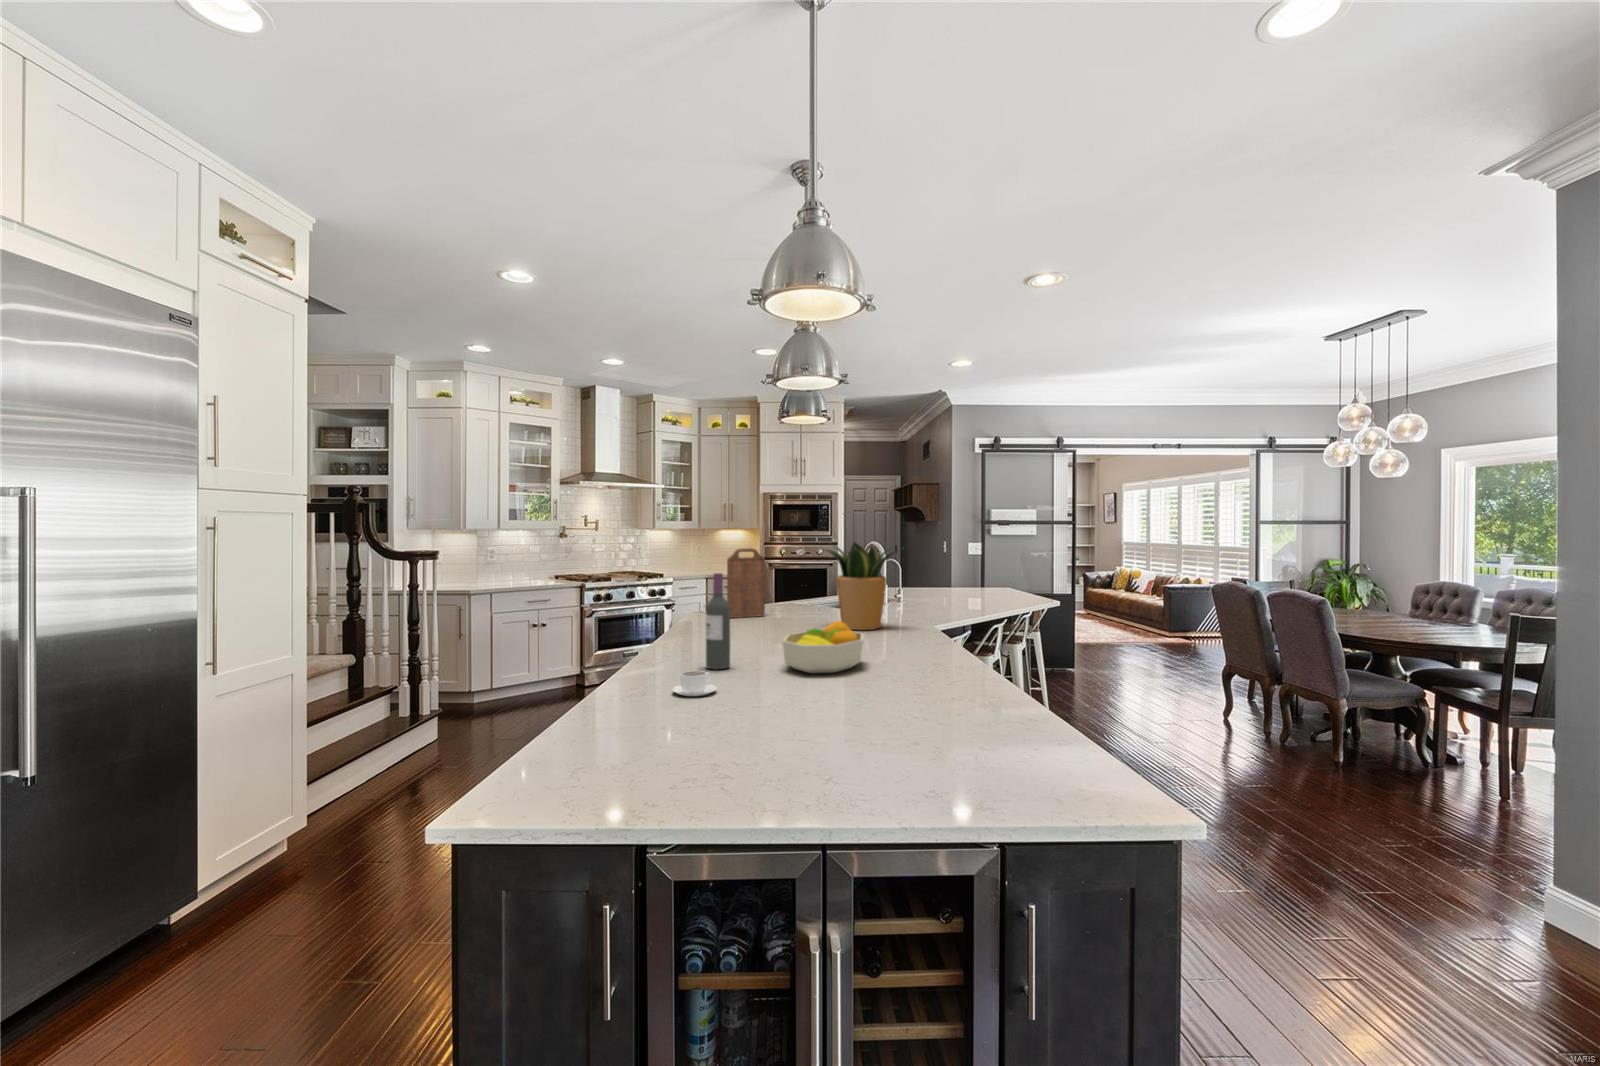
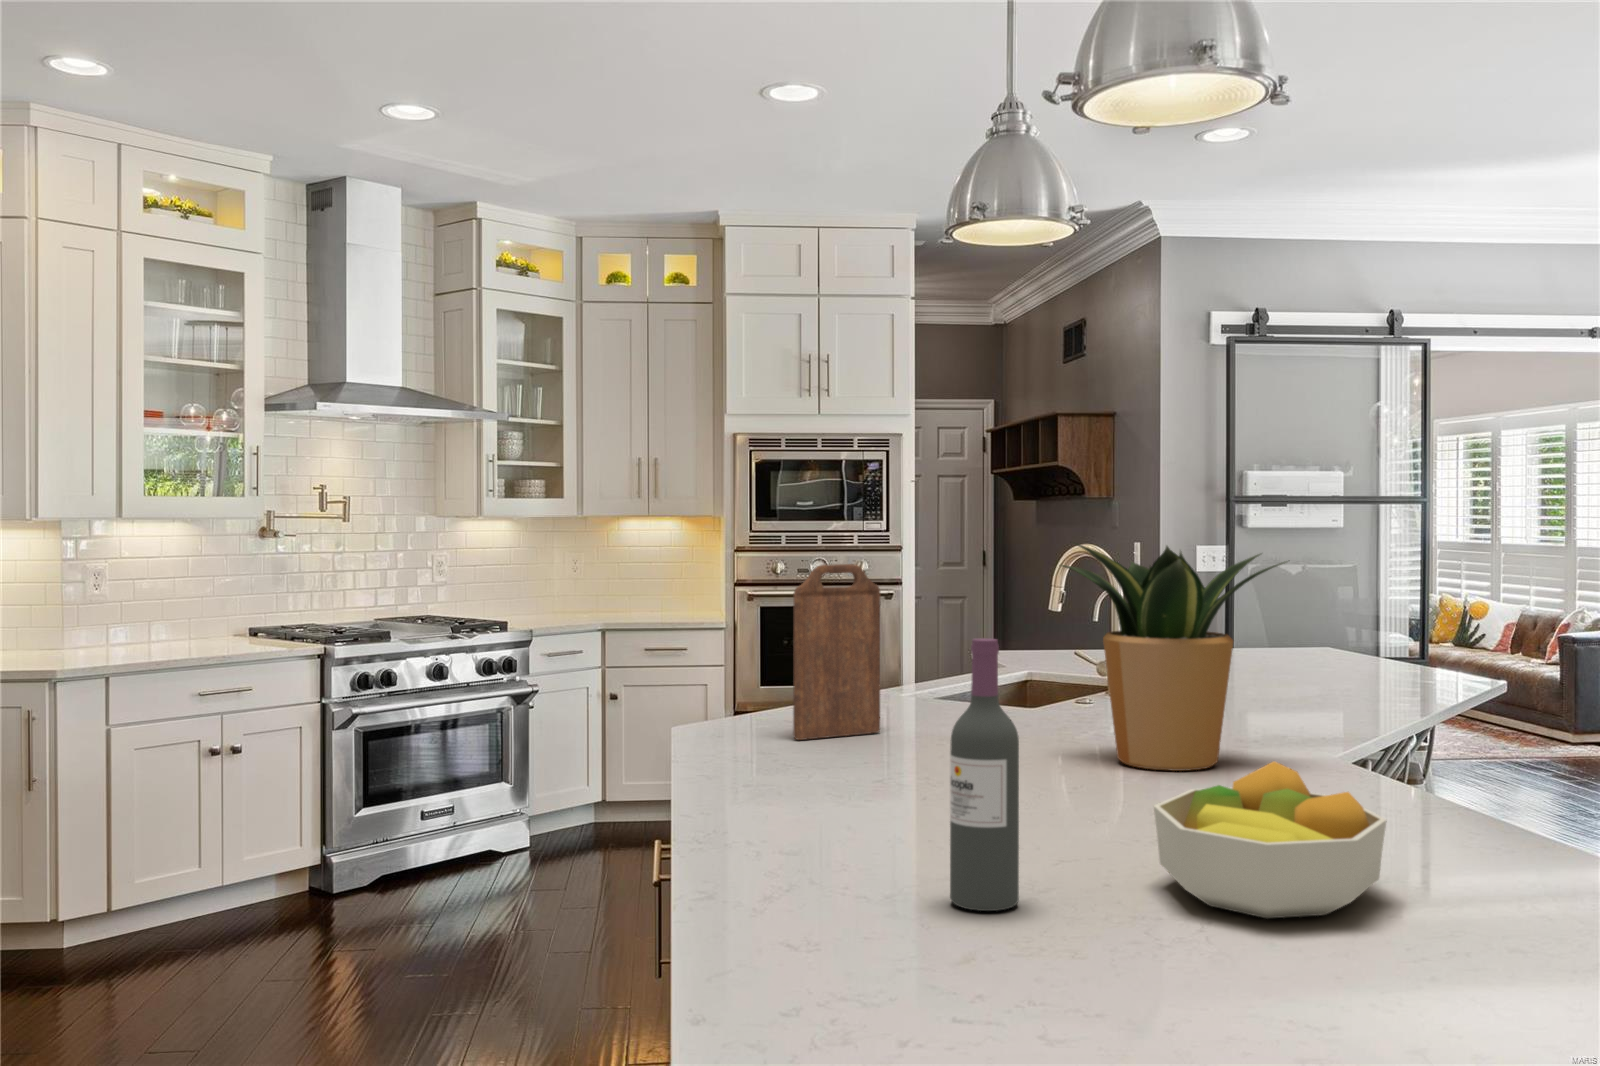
coffee cup: present [672,671,717,696] -> none [976,935,1111,1020]

